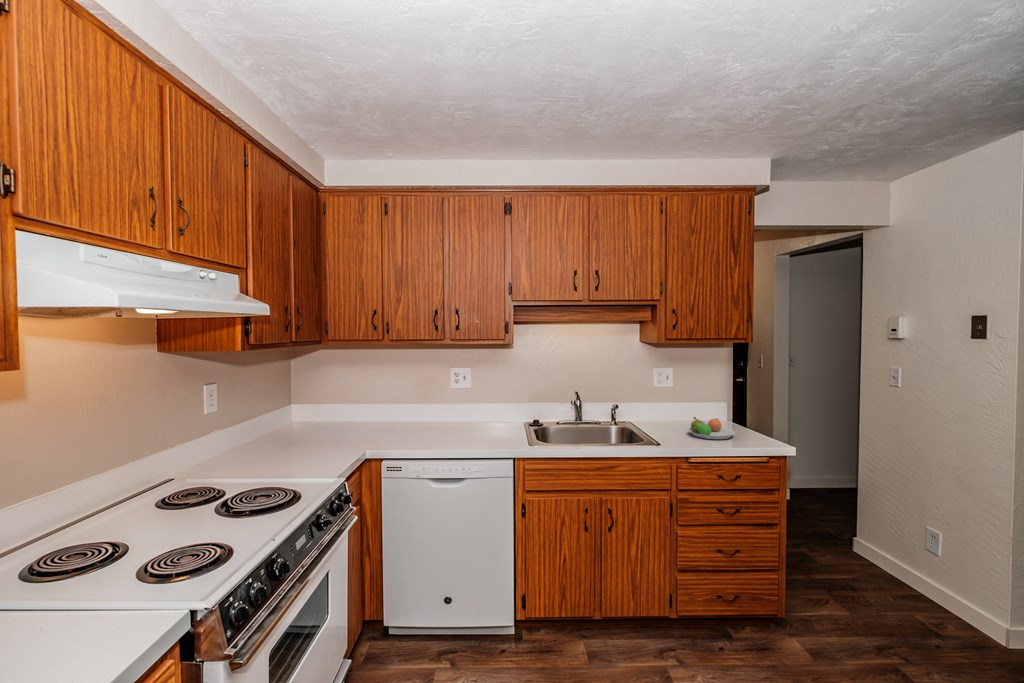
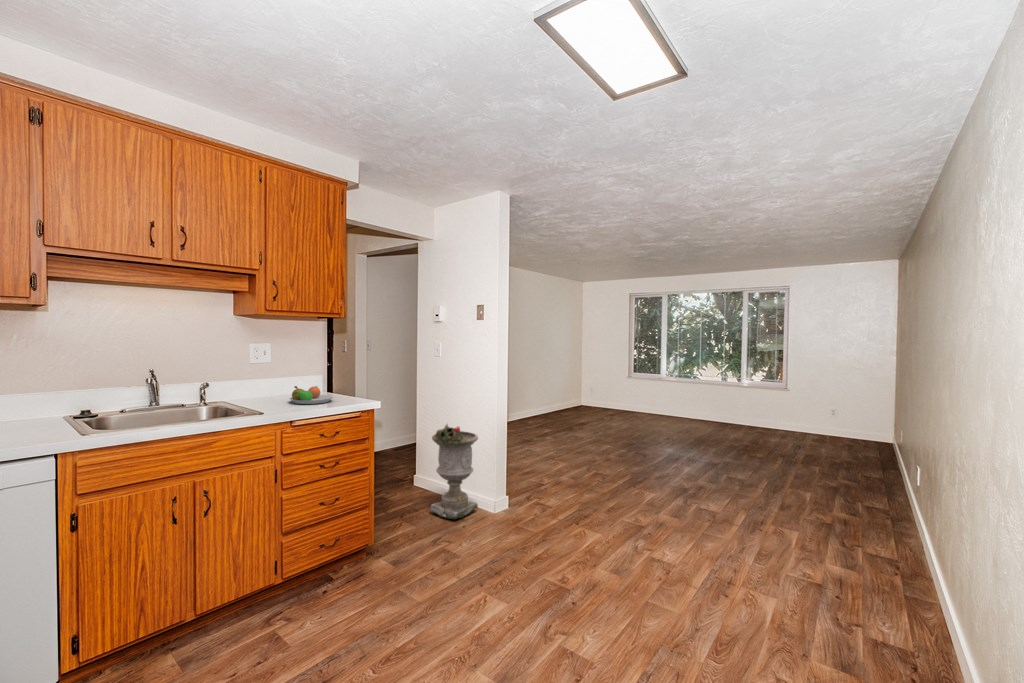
planter: none [872,485,961,627] -> present [430,425,478,519]

